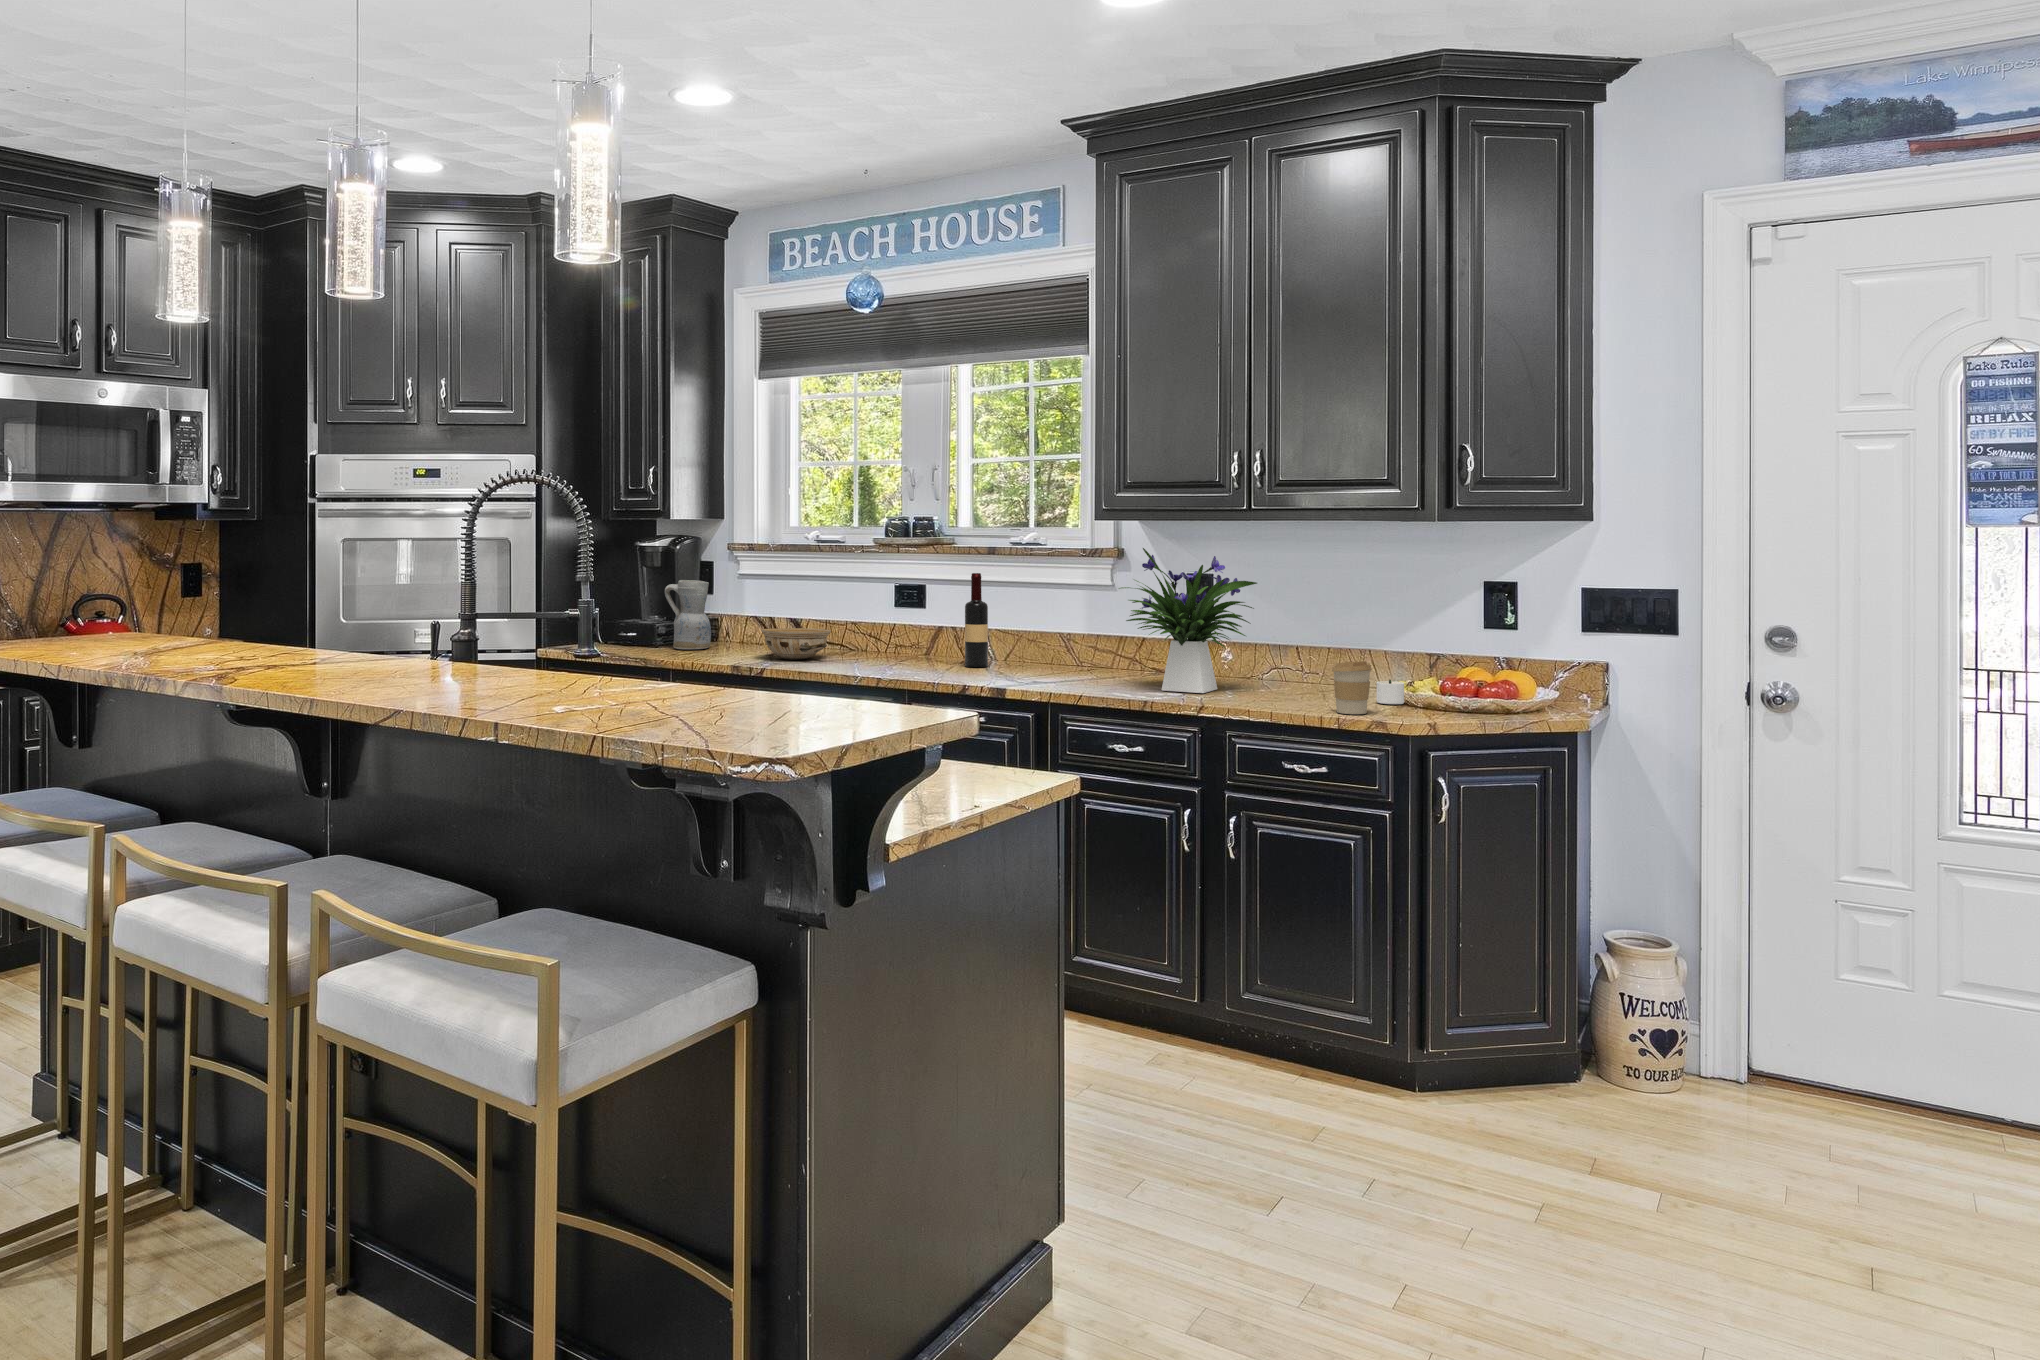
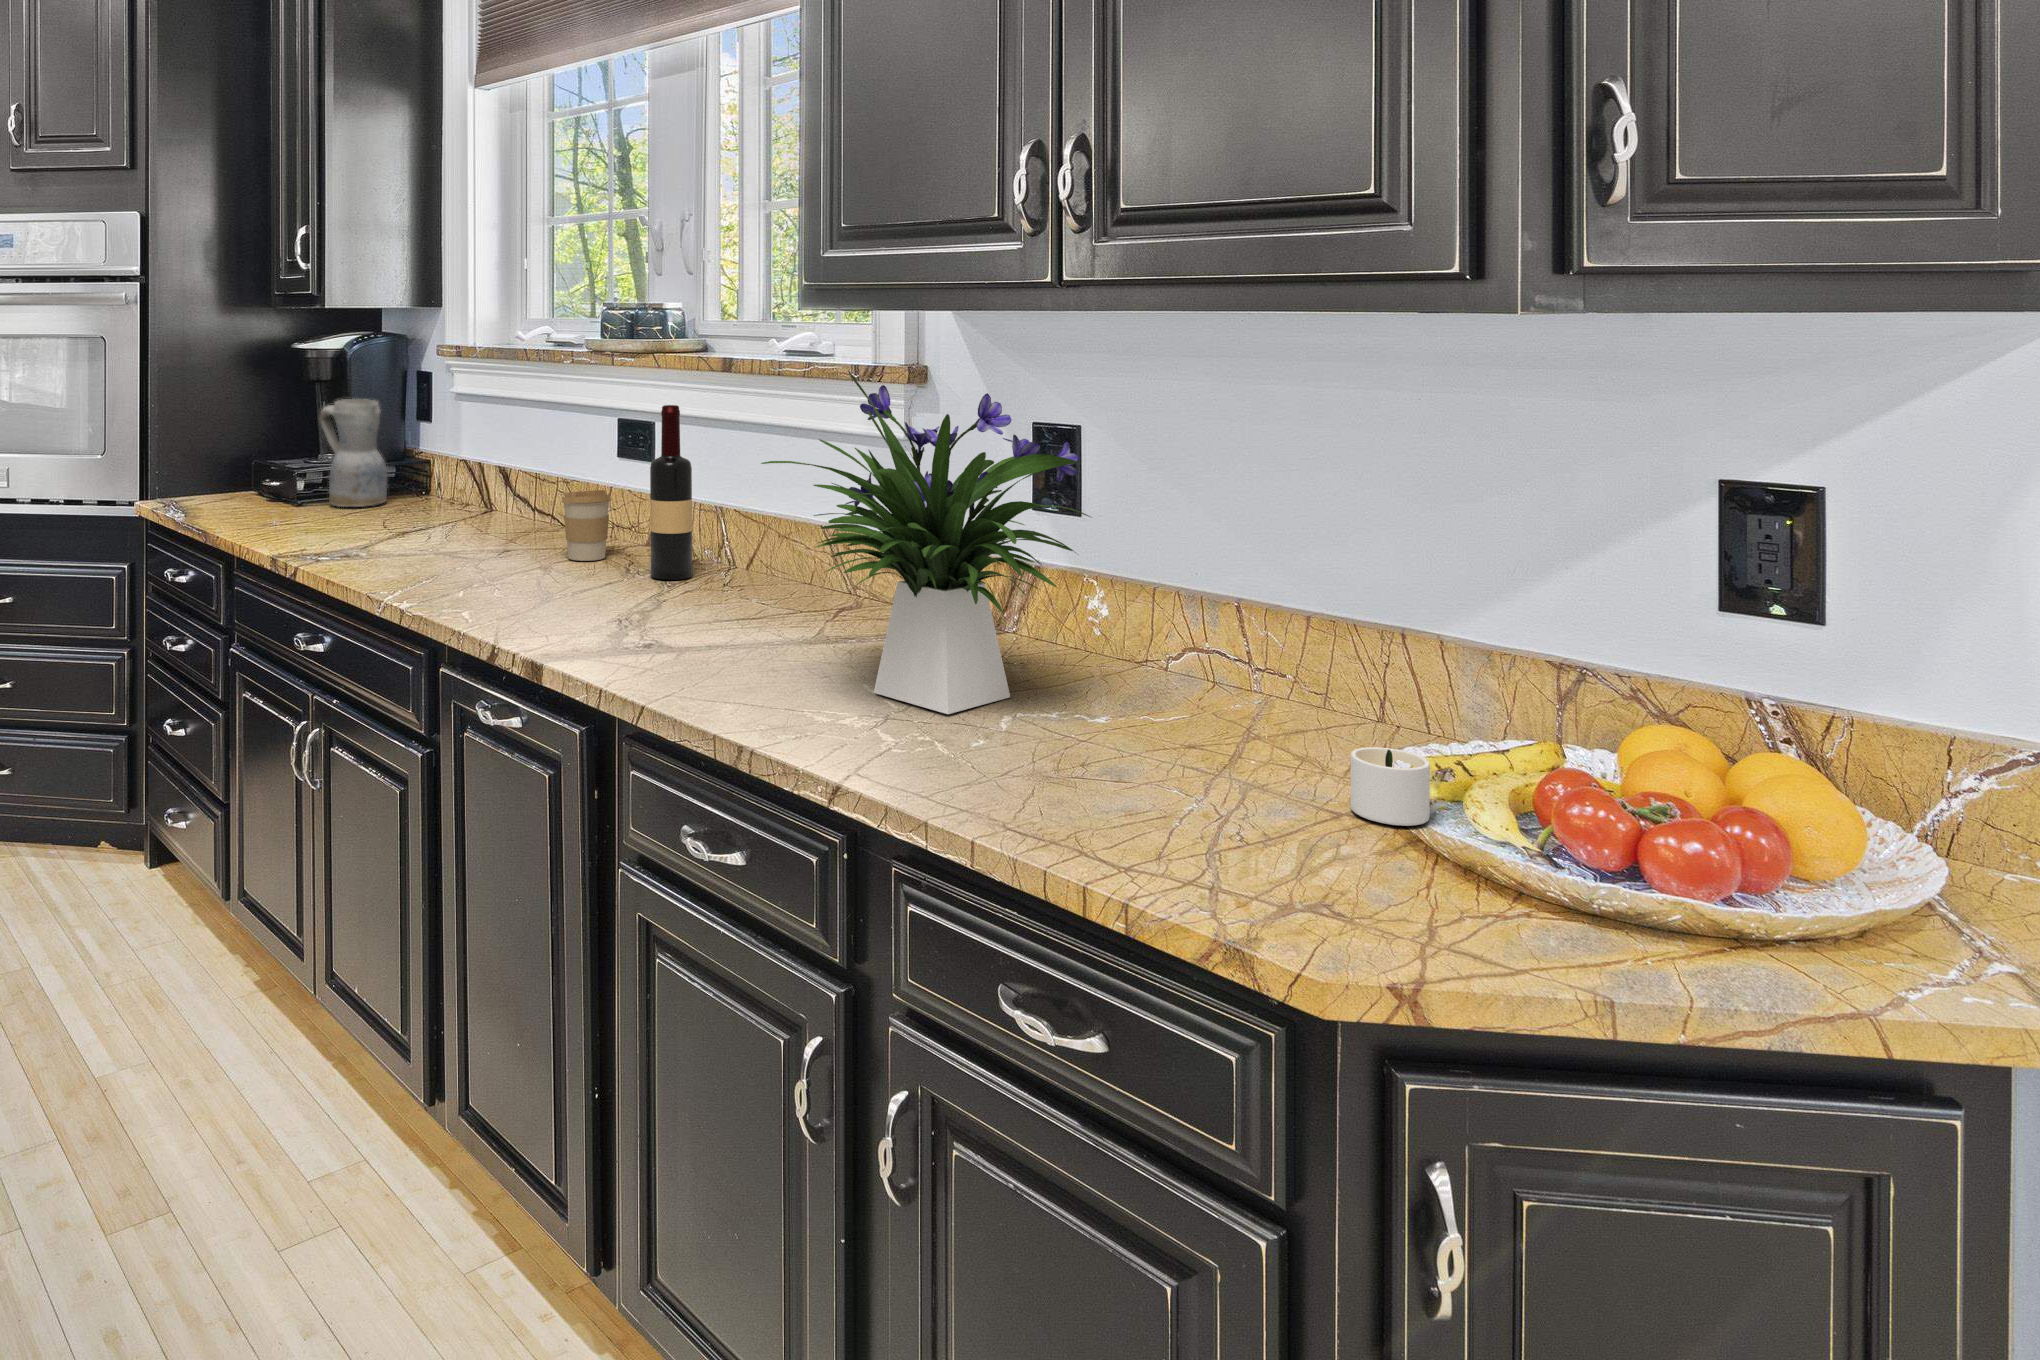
ceramic bowl: present [761,628,831,660] -> none [378,484,495,540]
coffee cup: present [1332,661,1372,714] -> present [562,490,611,561]

